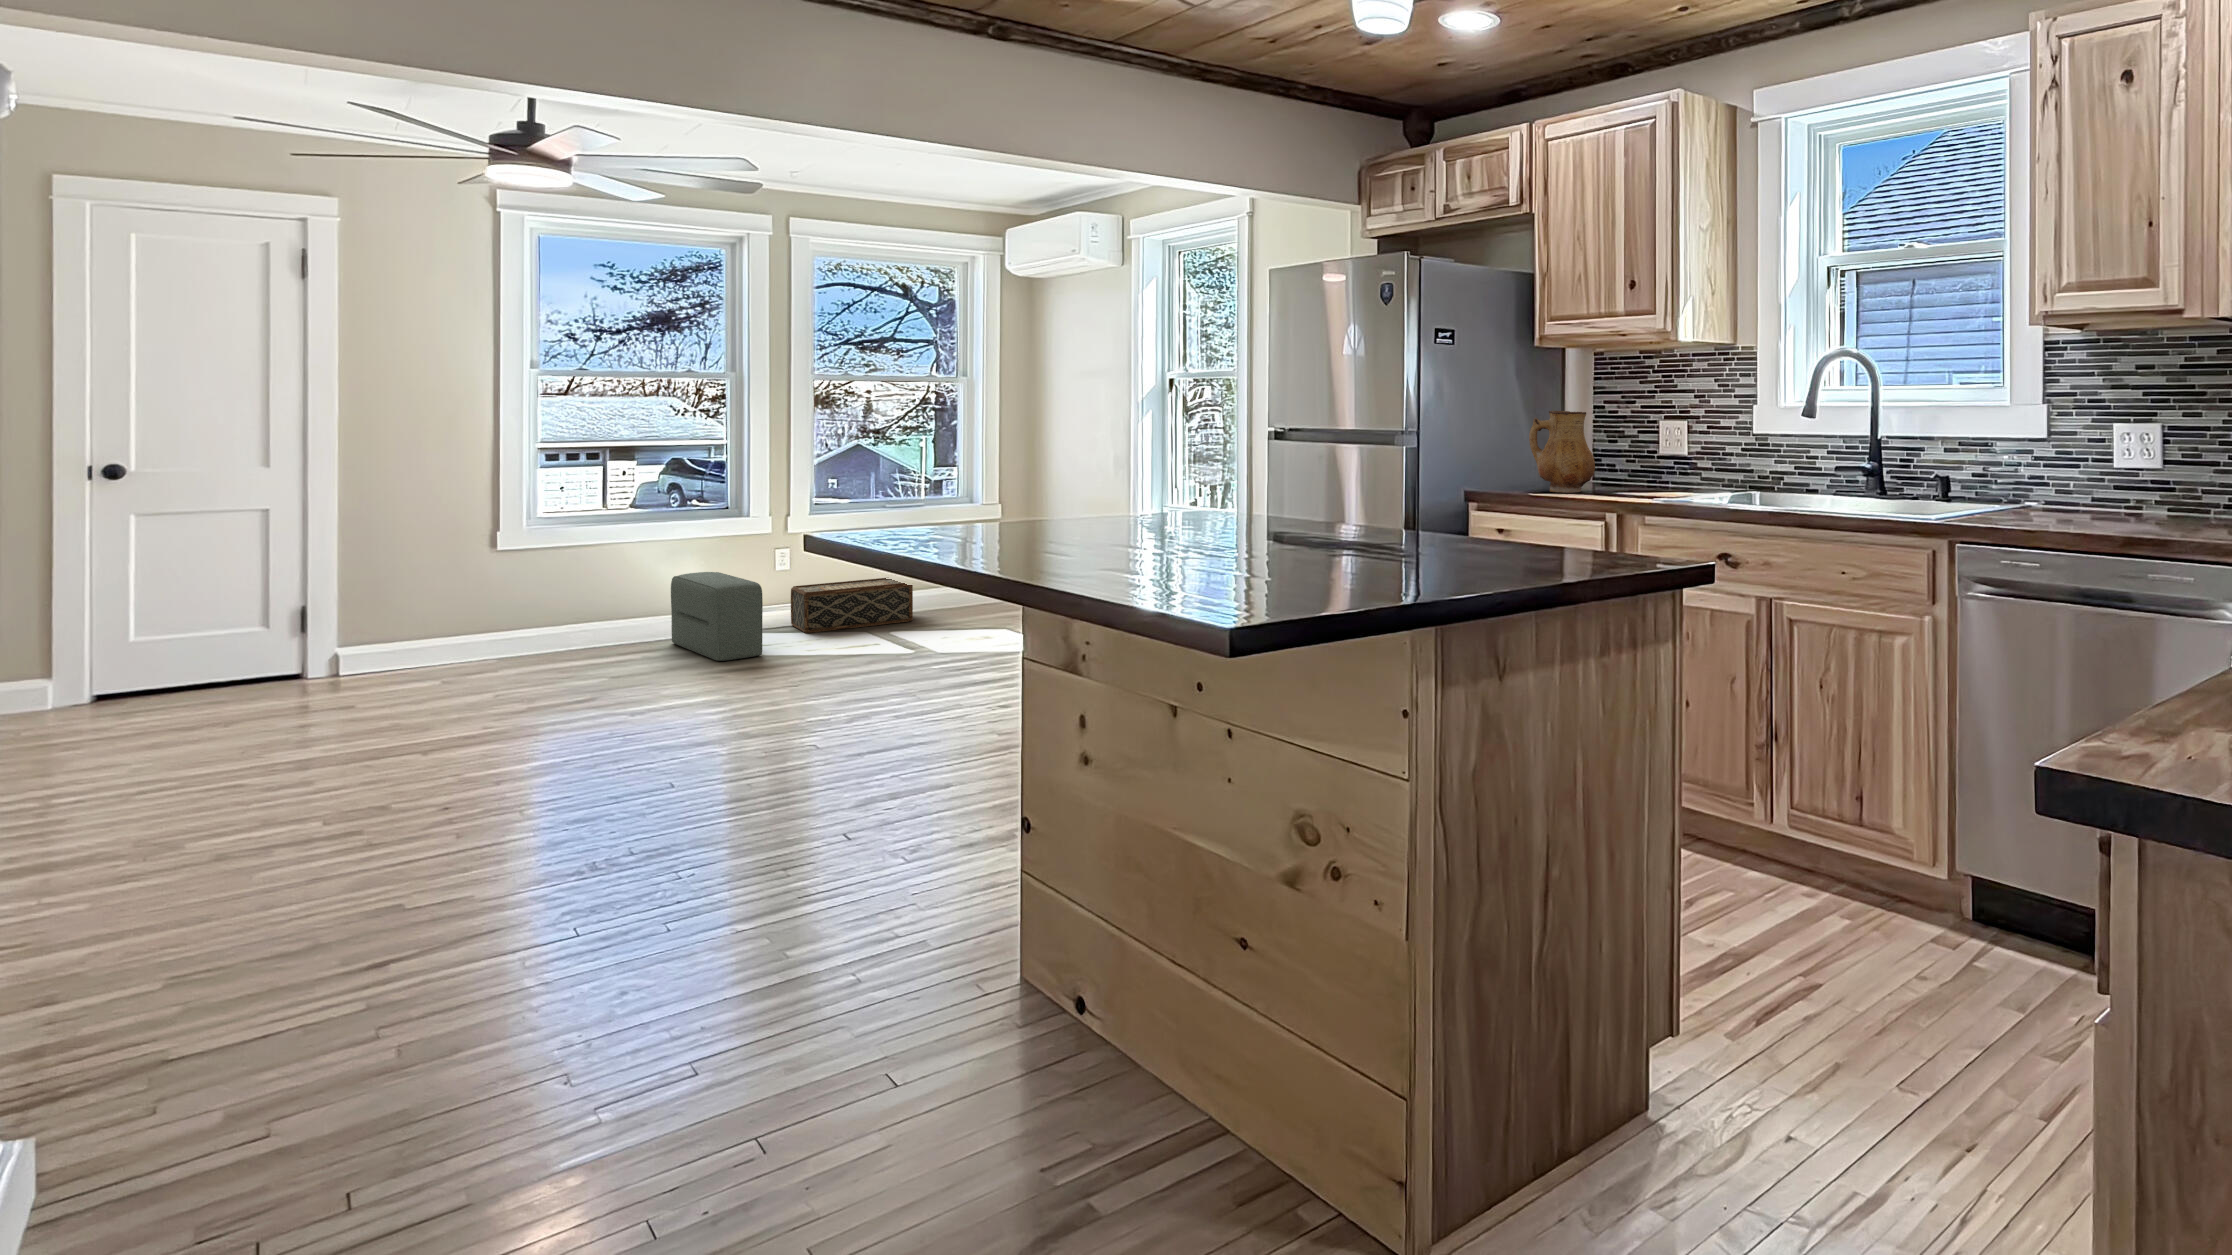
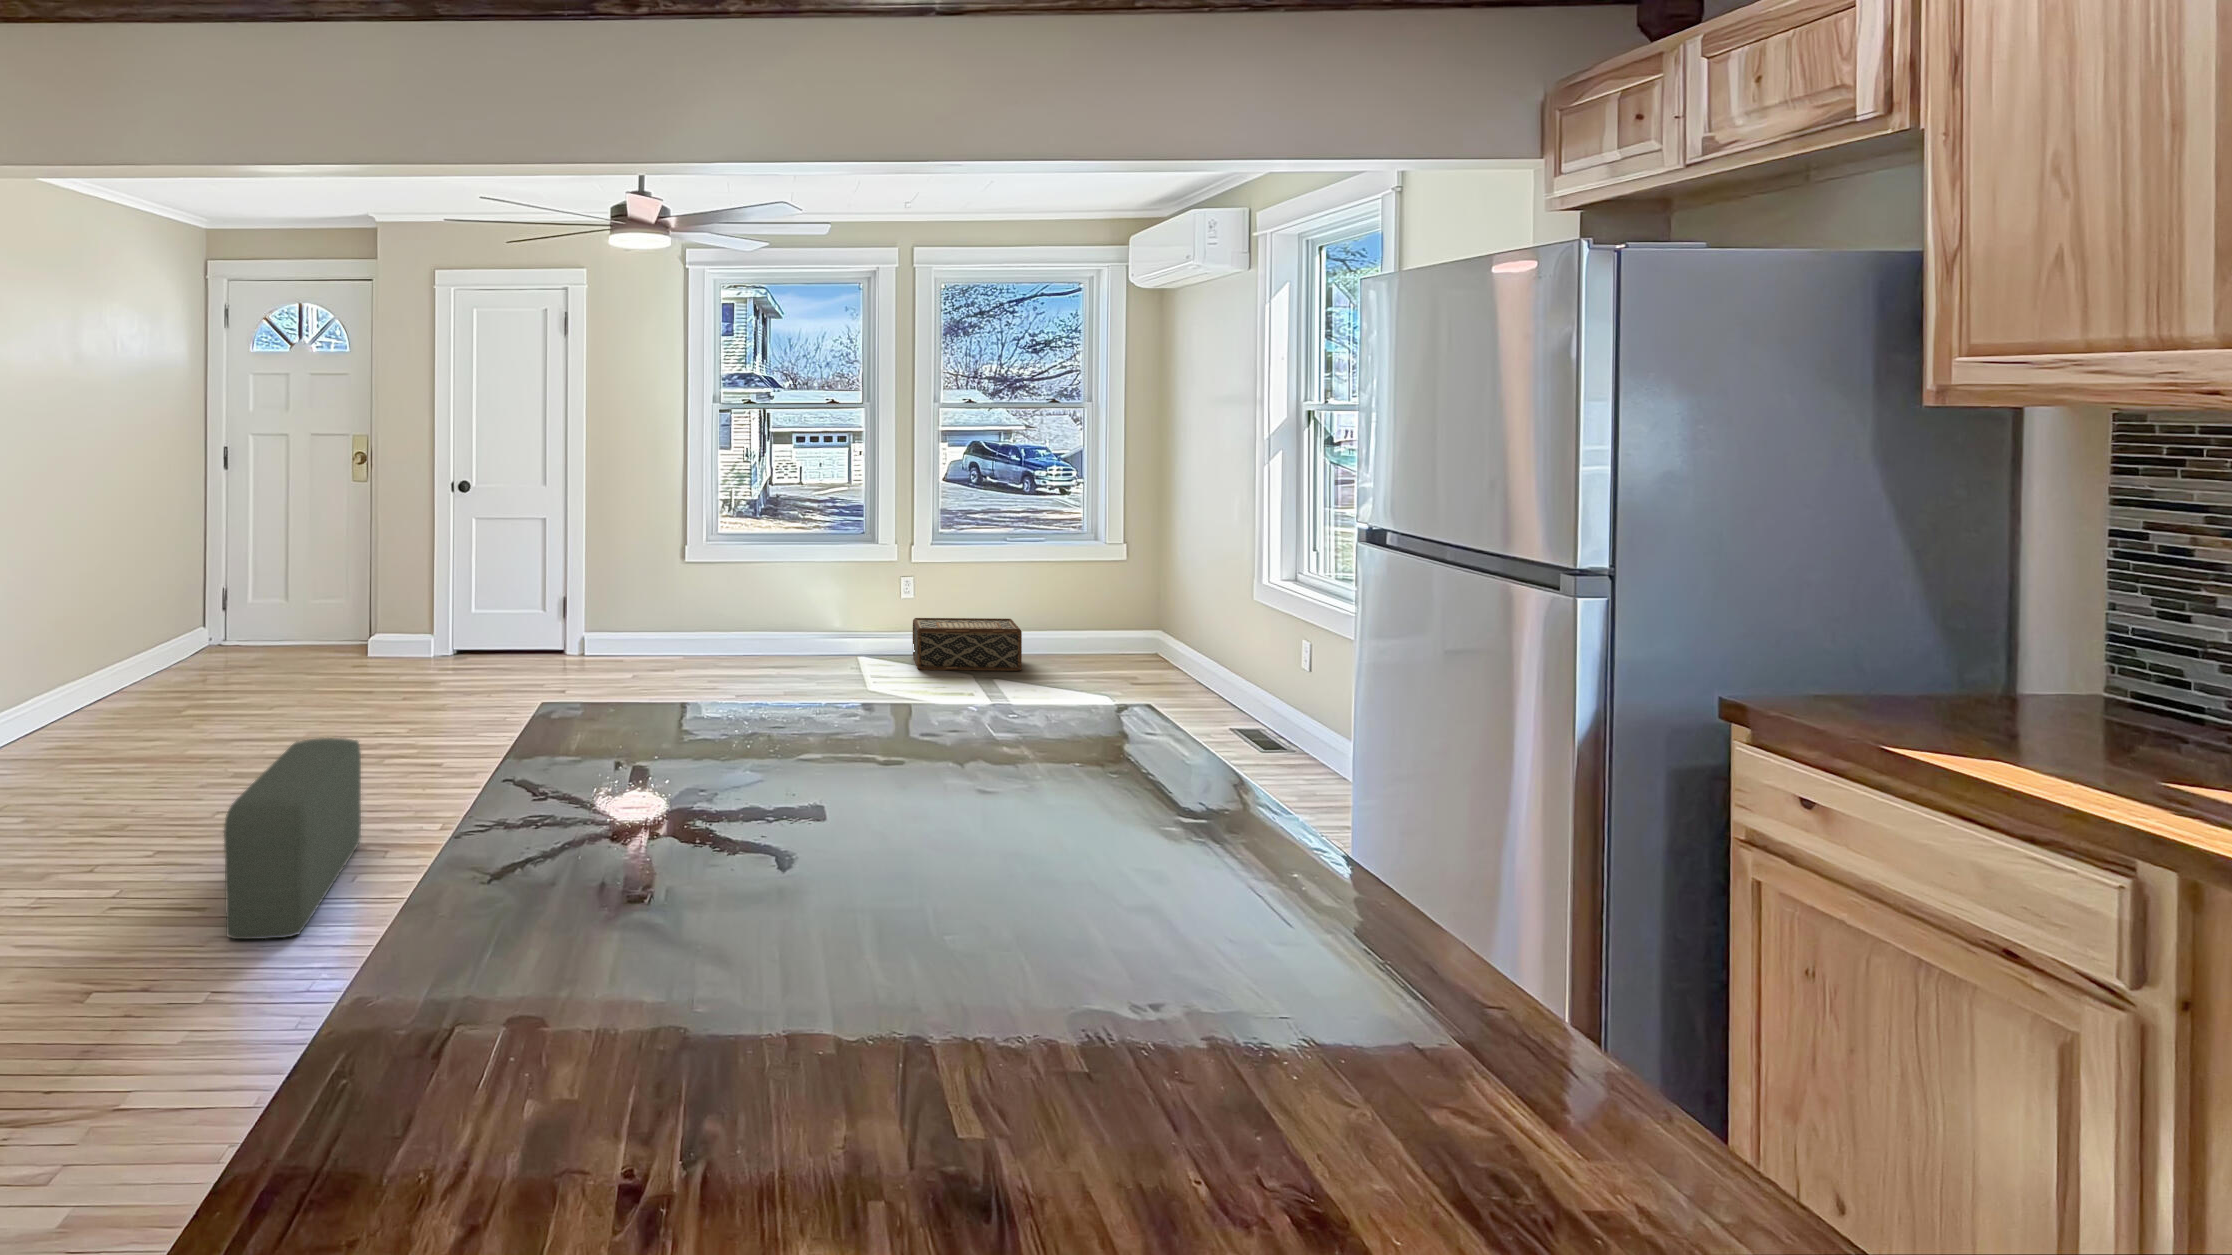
ceramic pitcher: present [1529,411,1595,493] -> none [1900,549,2105,739]
pouf: present [671,572,763,661] -> present [224,738,361,939]

